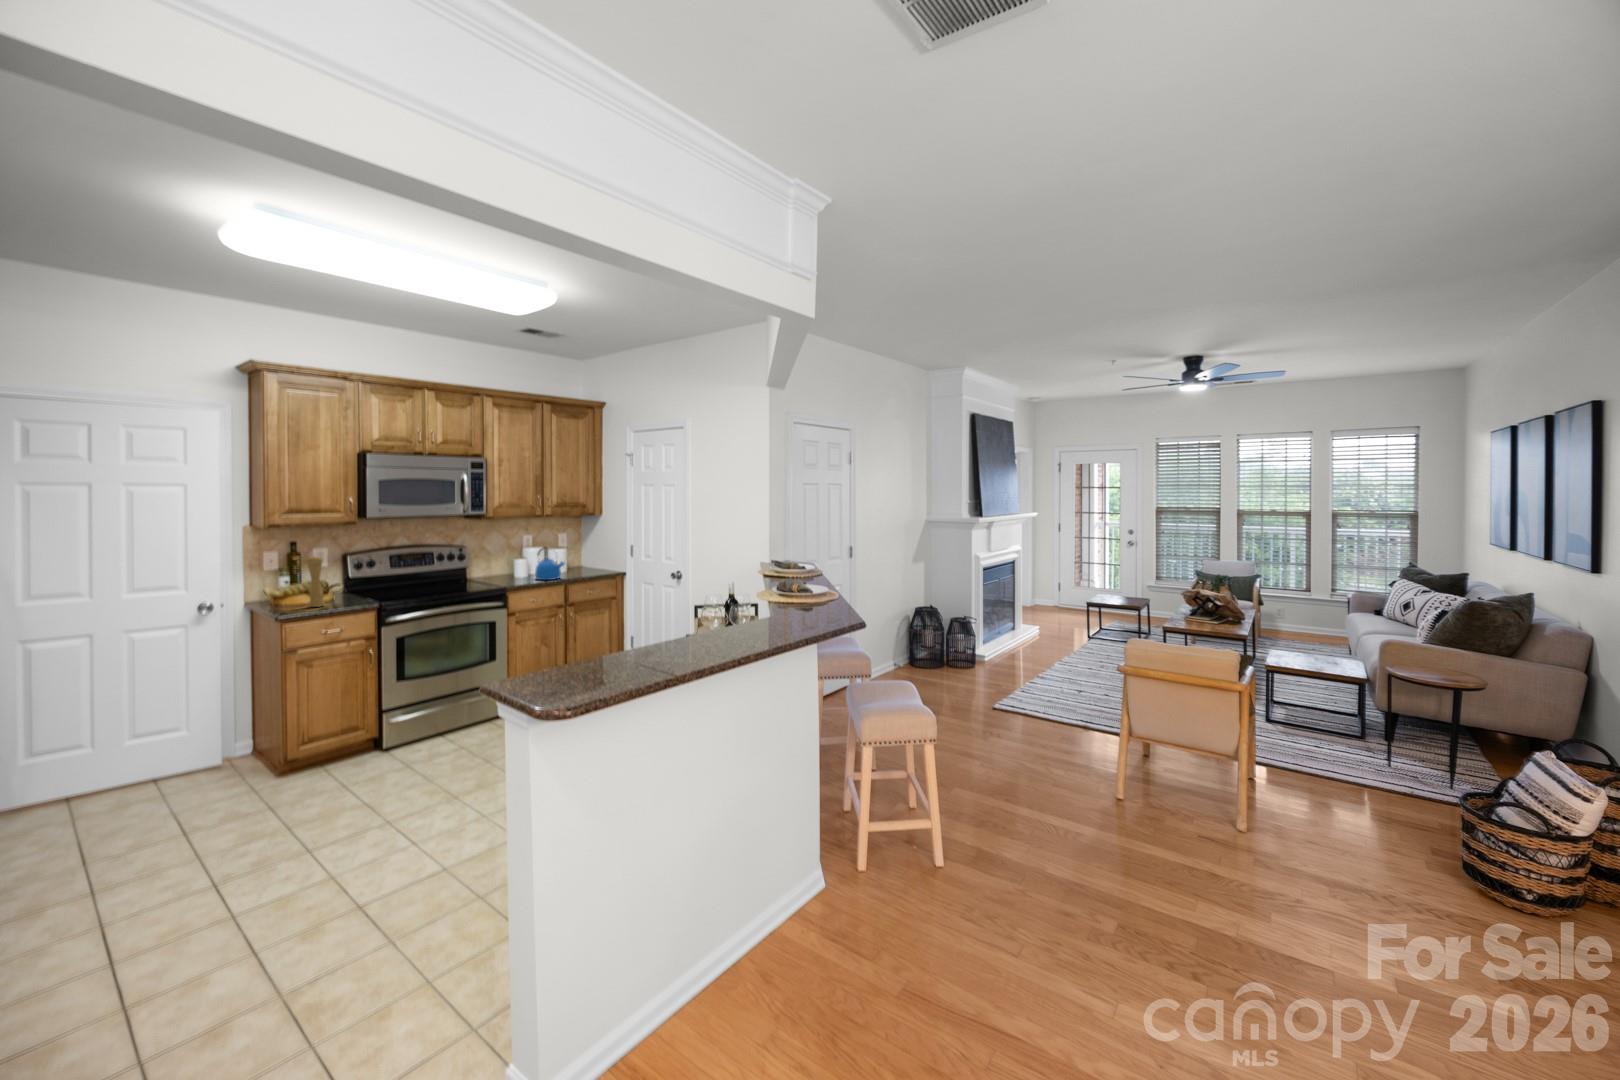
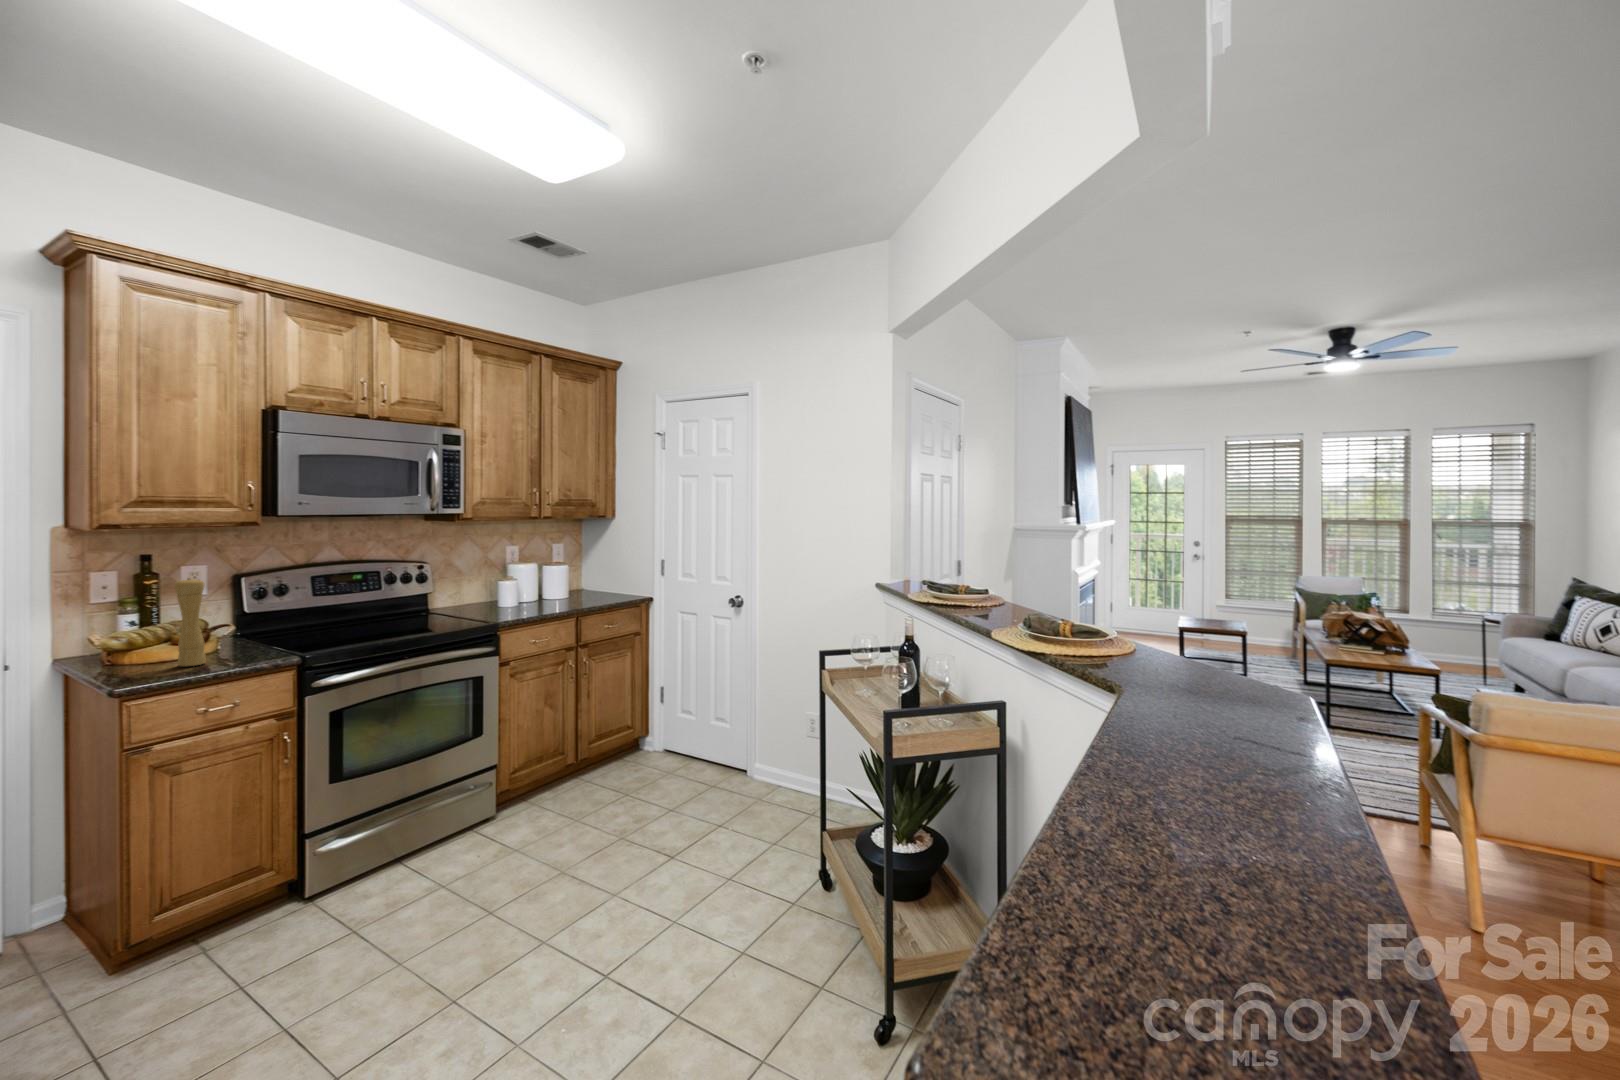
kettle: present [535,549,564,580] -> none [530,562,574,610]

